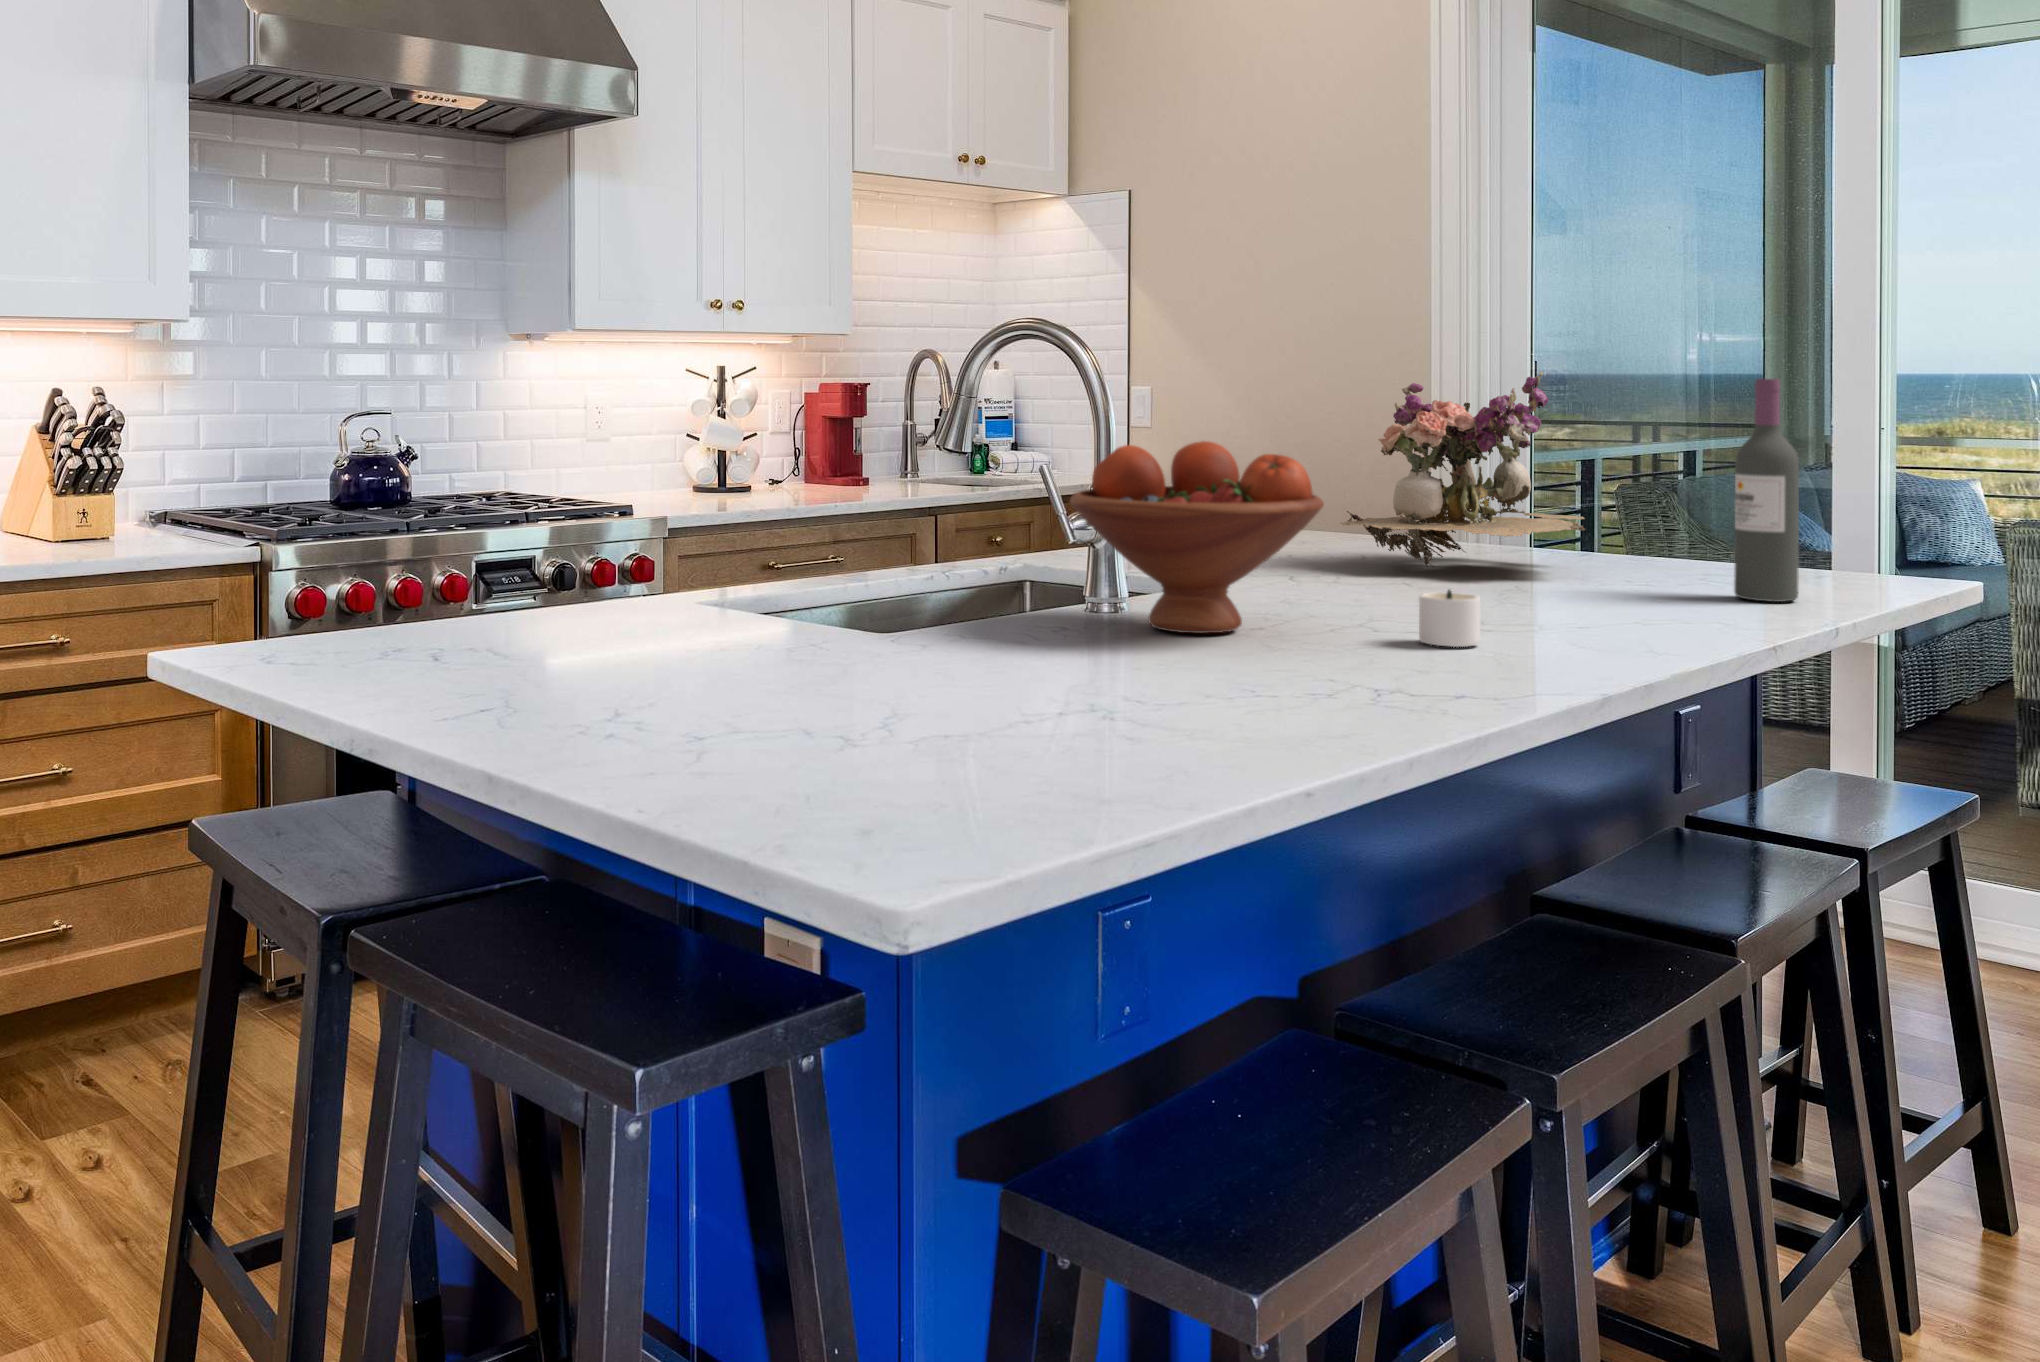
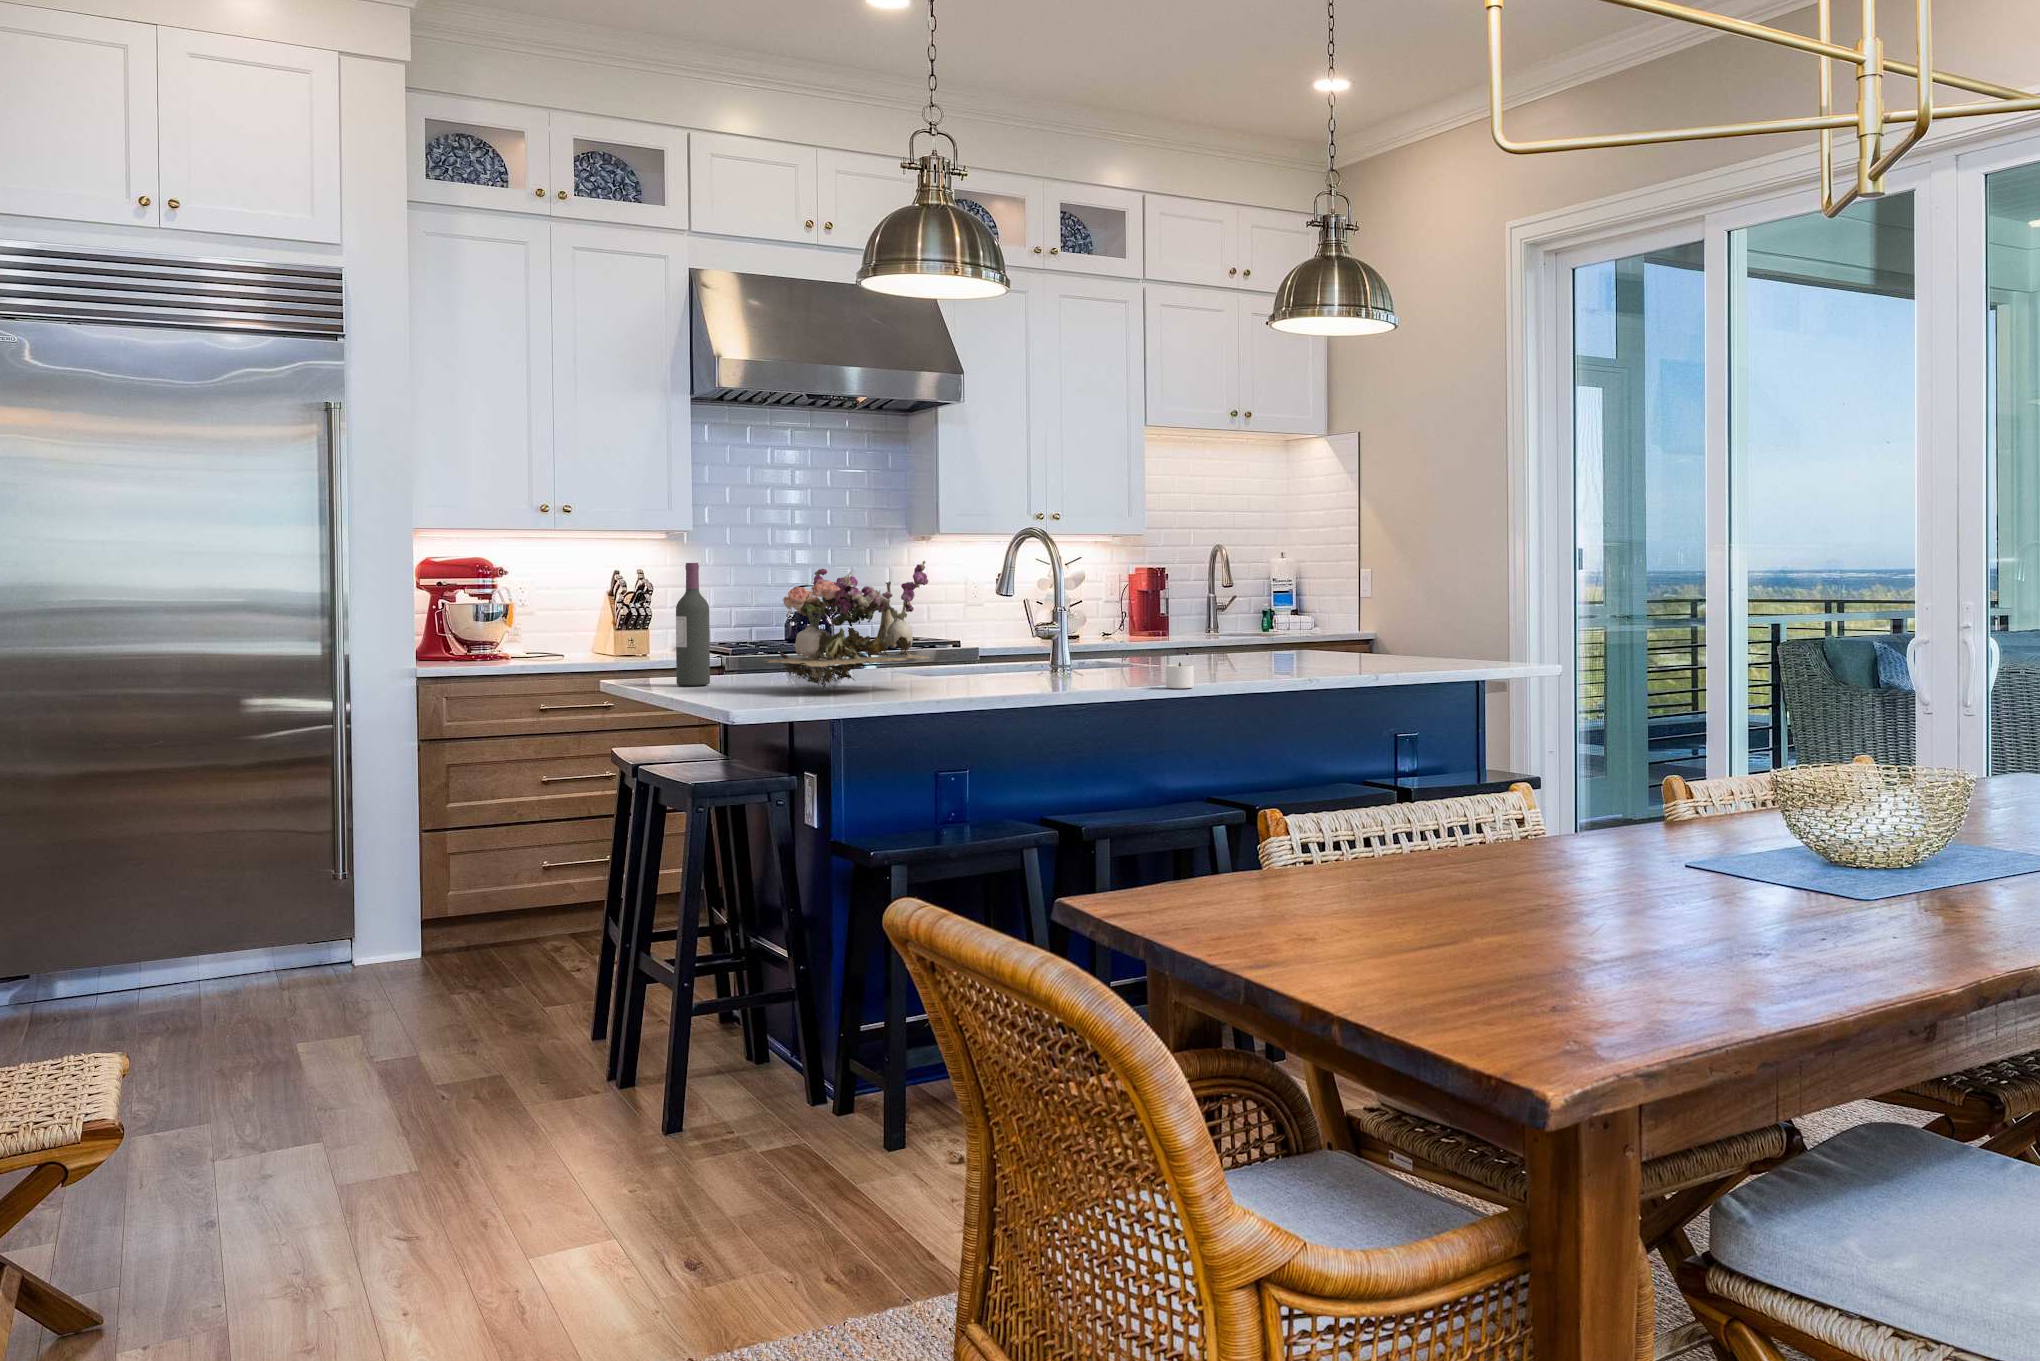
flower arrangement: present [1341,371,1585,567] -> present [763,561,929,689]
wine bottle: present [1734,379,1799,602] -> present [676,563,710,686]
fruit bowl: present [1070,441,1324,633] -> none [1021,594,1142,684]

